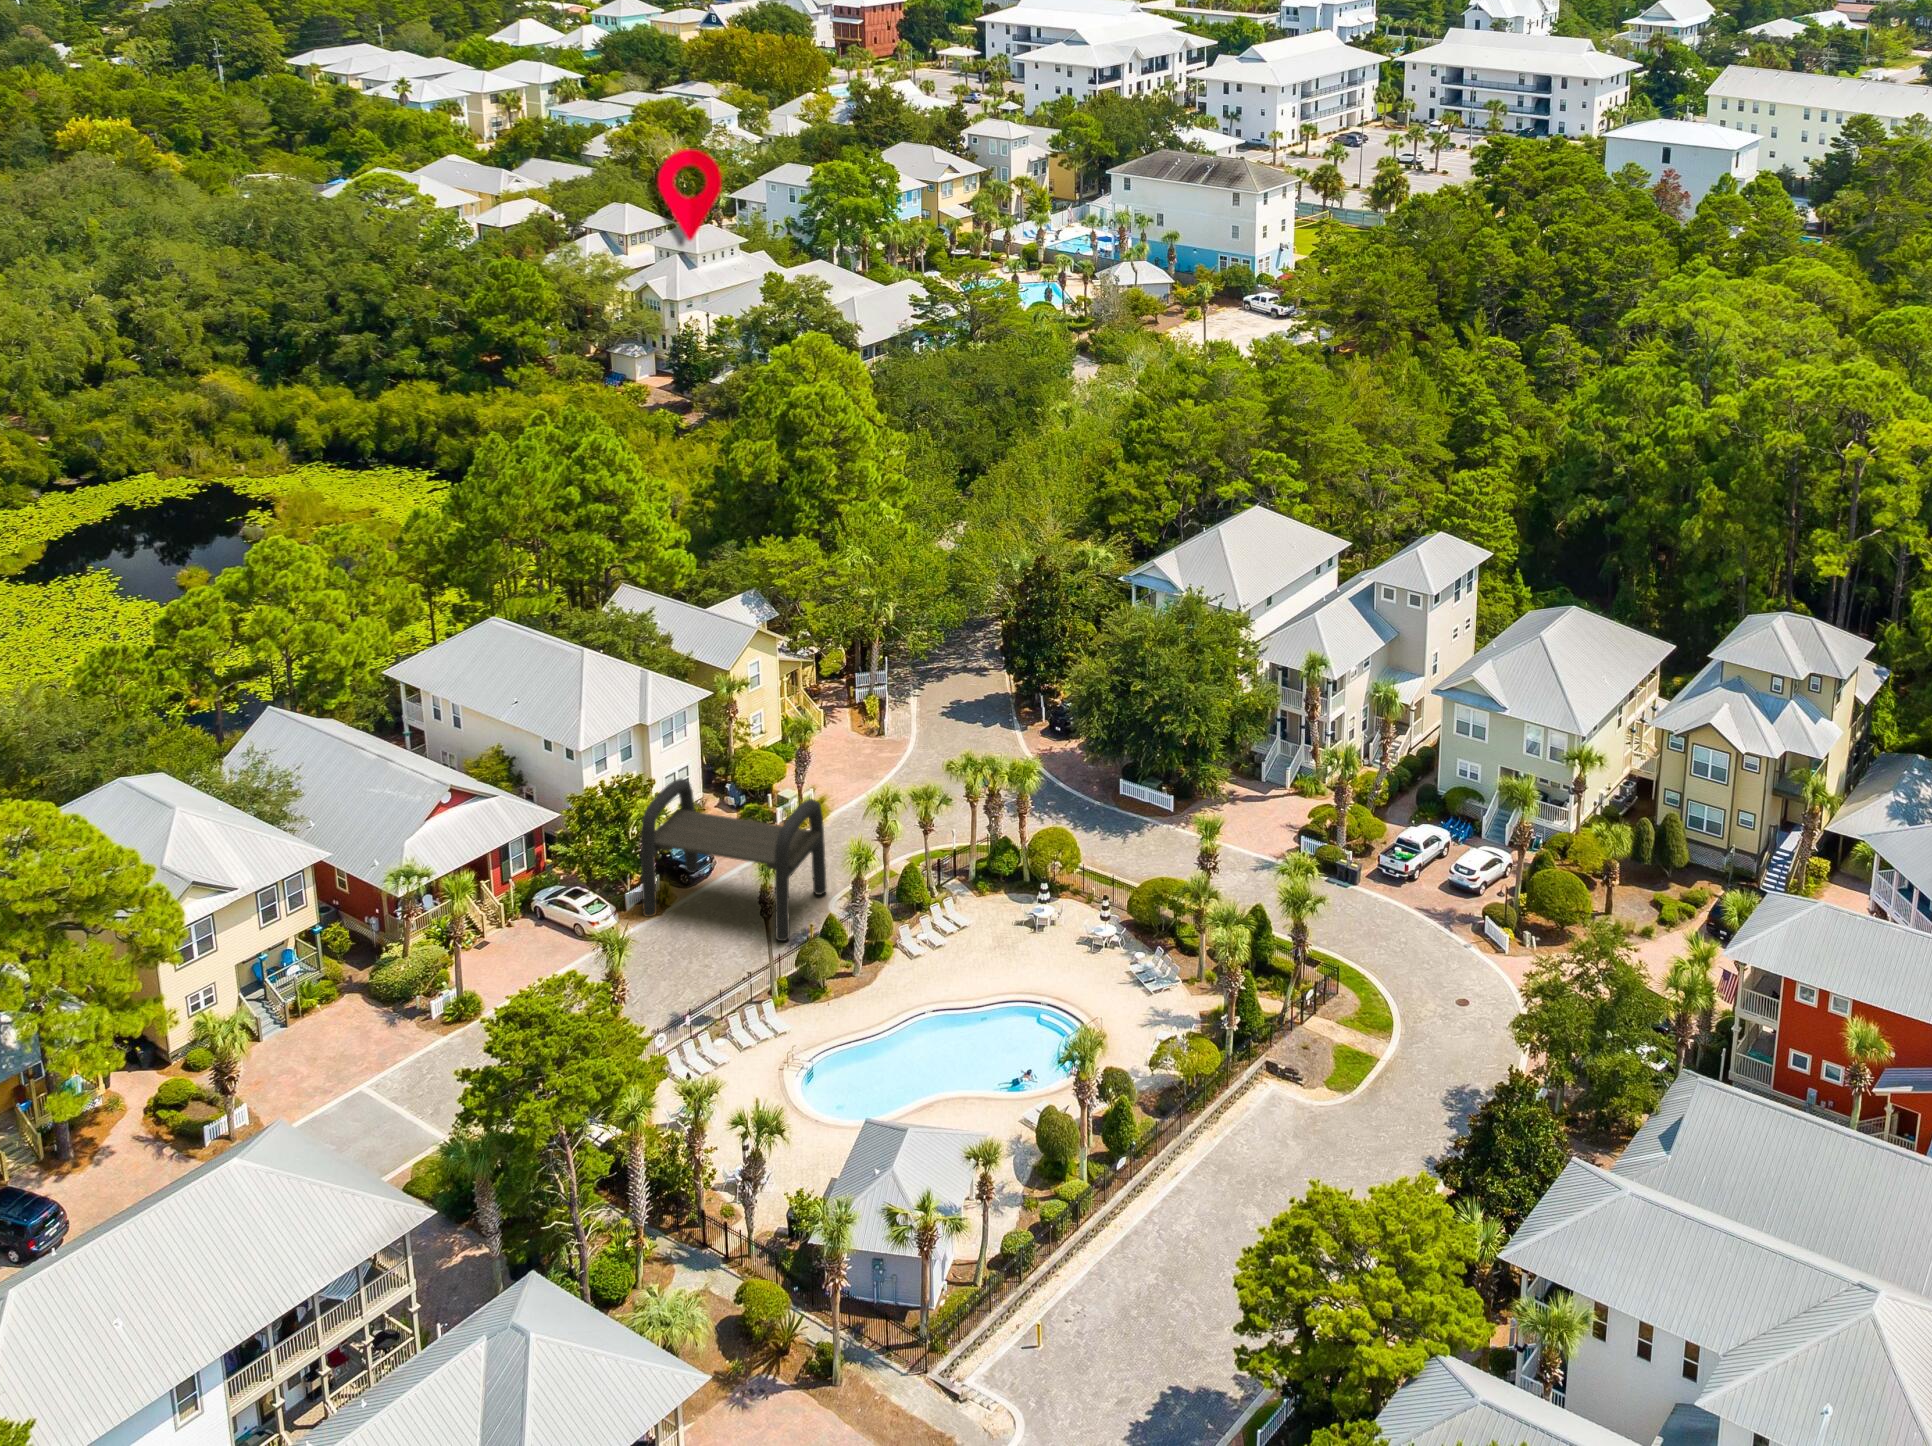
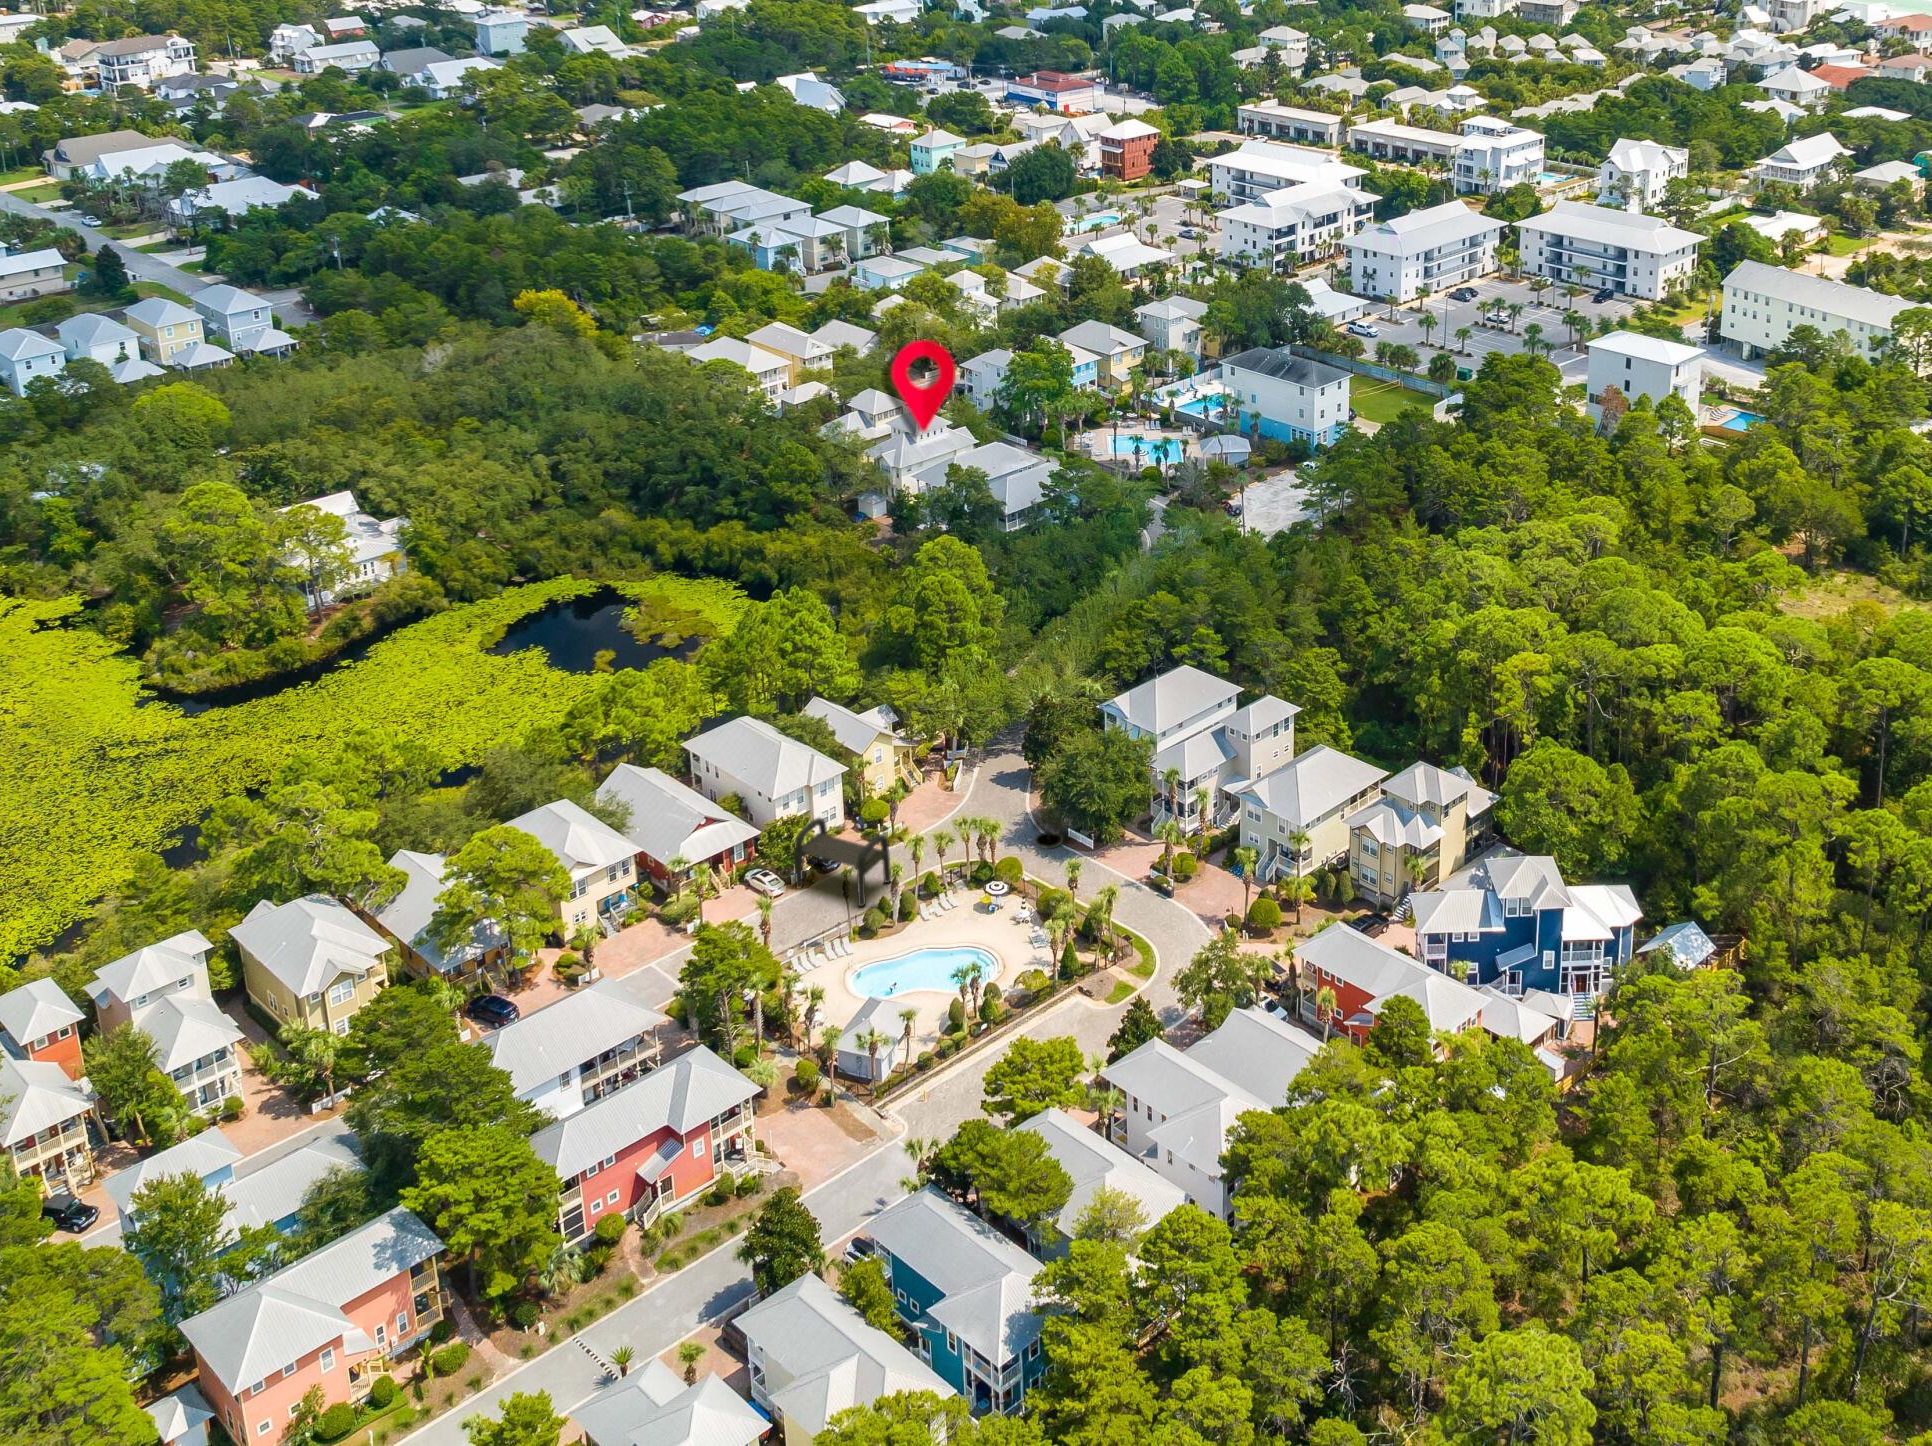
potted tree: none [1059,718,1123,818] -> present [1030,799,1063,849]

